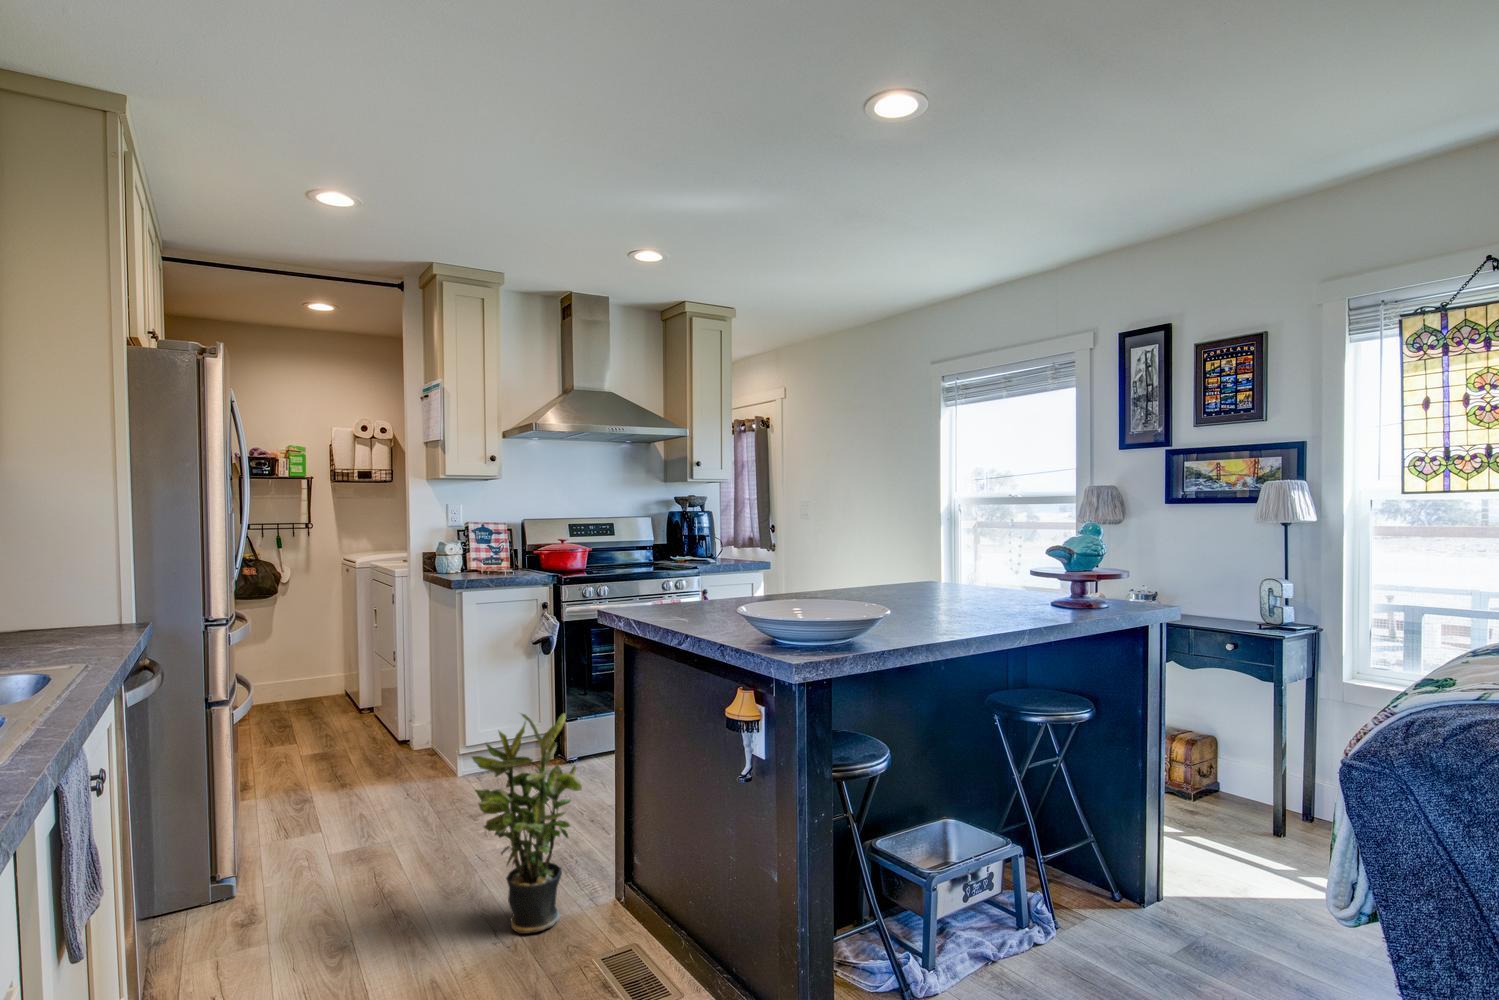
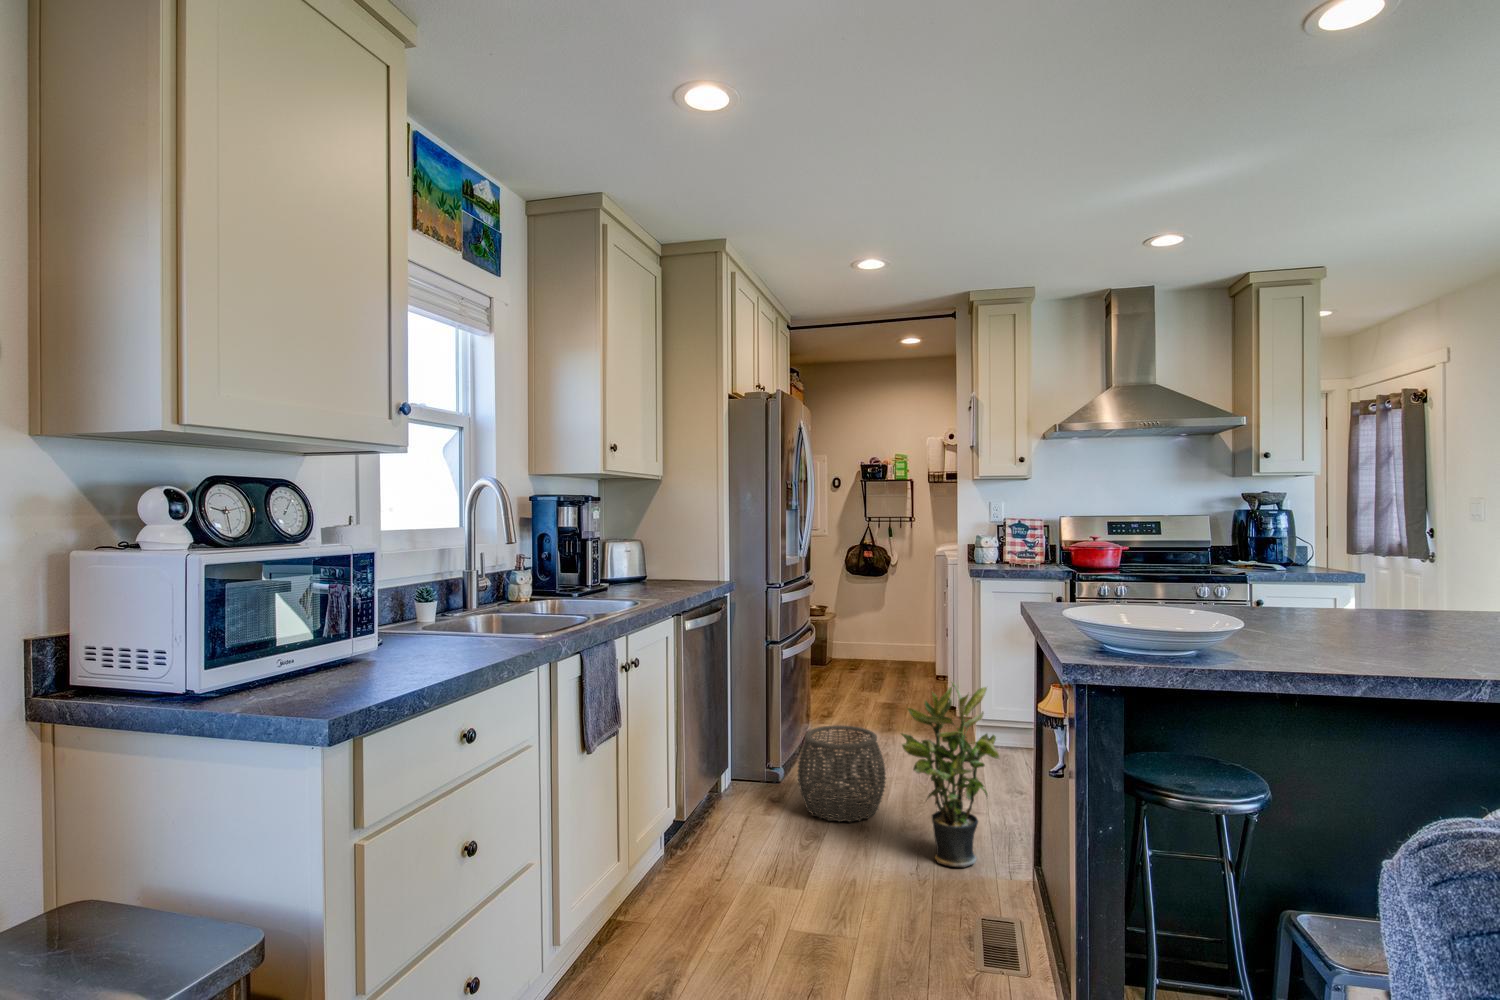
woven basket: none [285,795,417,935] -> present [797,725,886,822]

